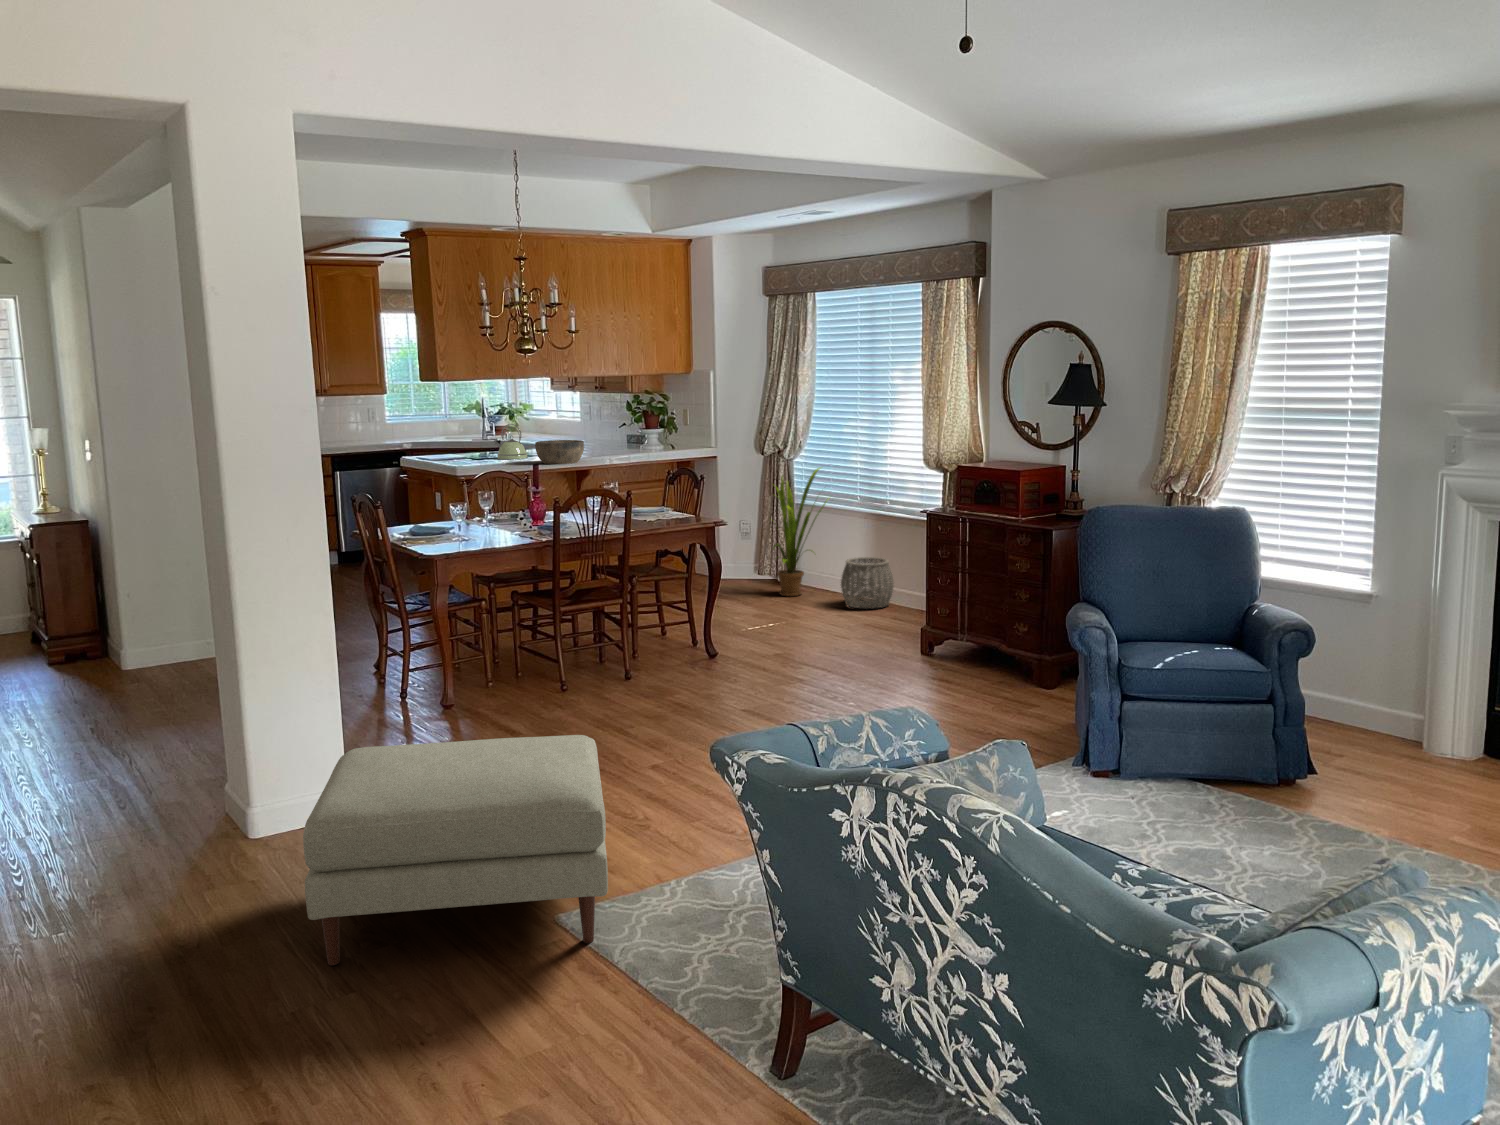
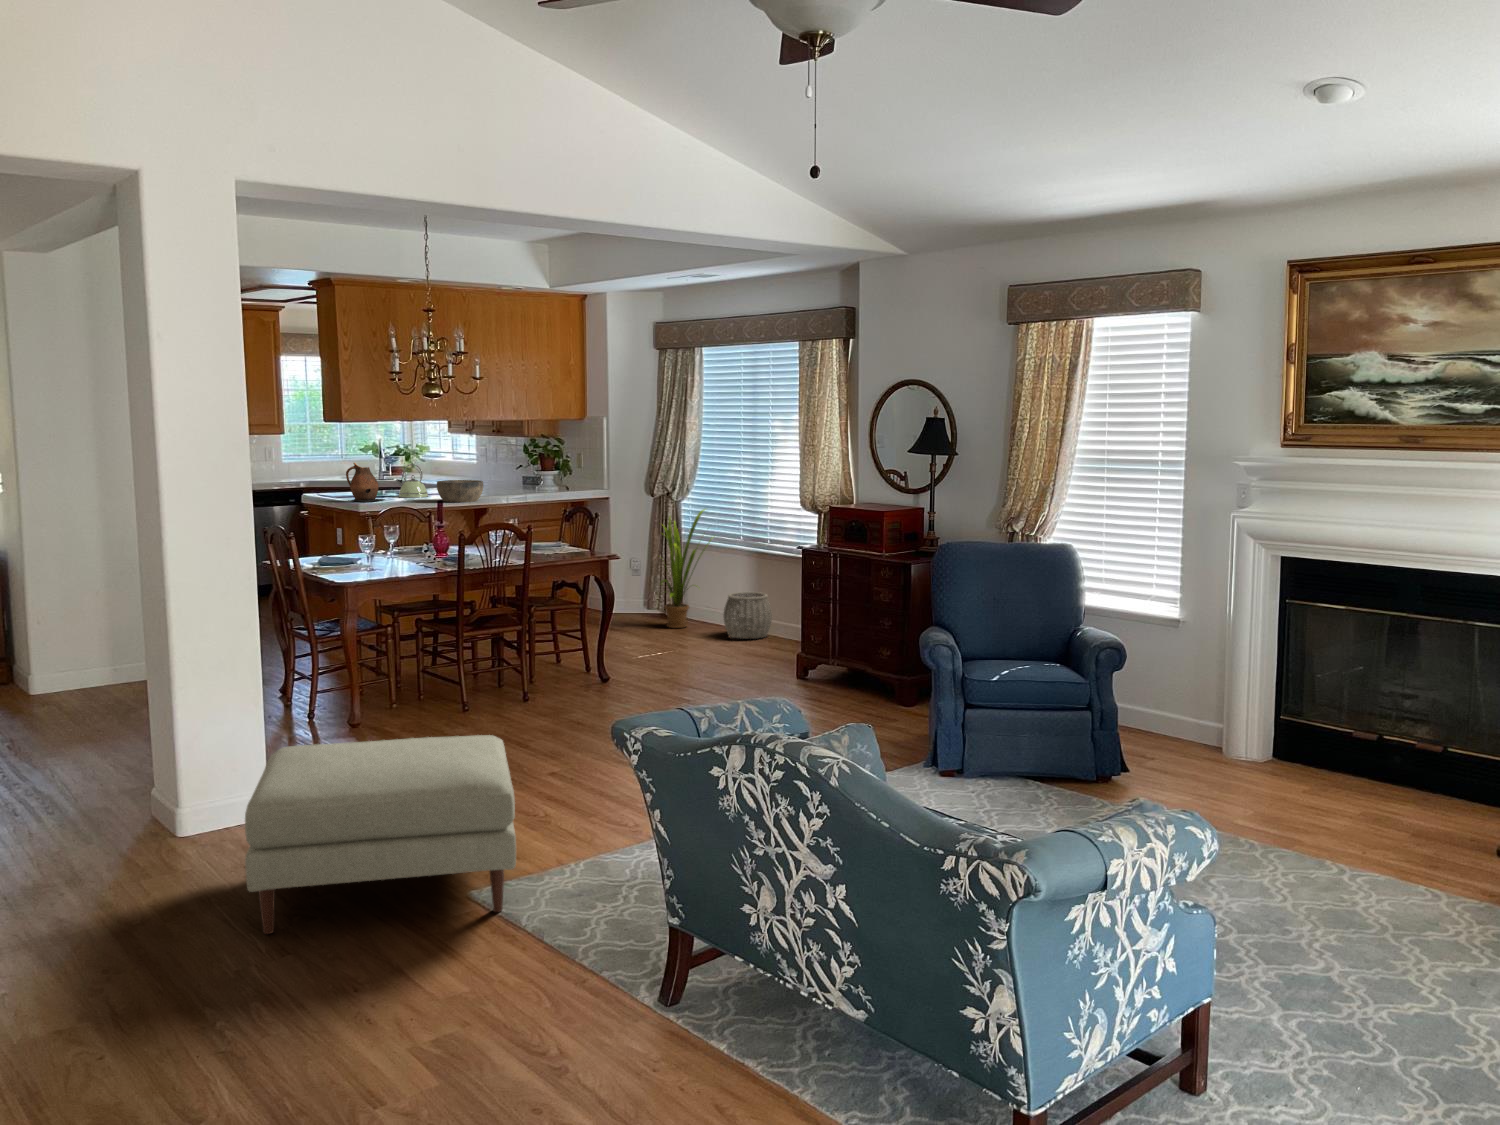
ceramic pitcher: none [442,423,483,465] -> present [346,463,385,502]

